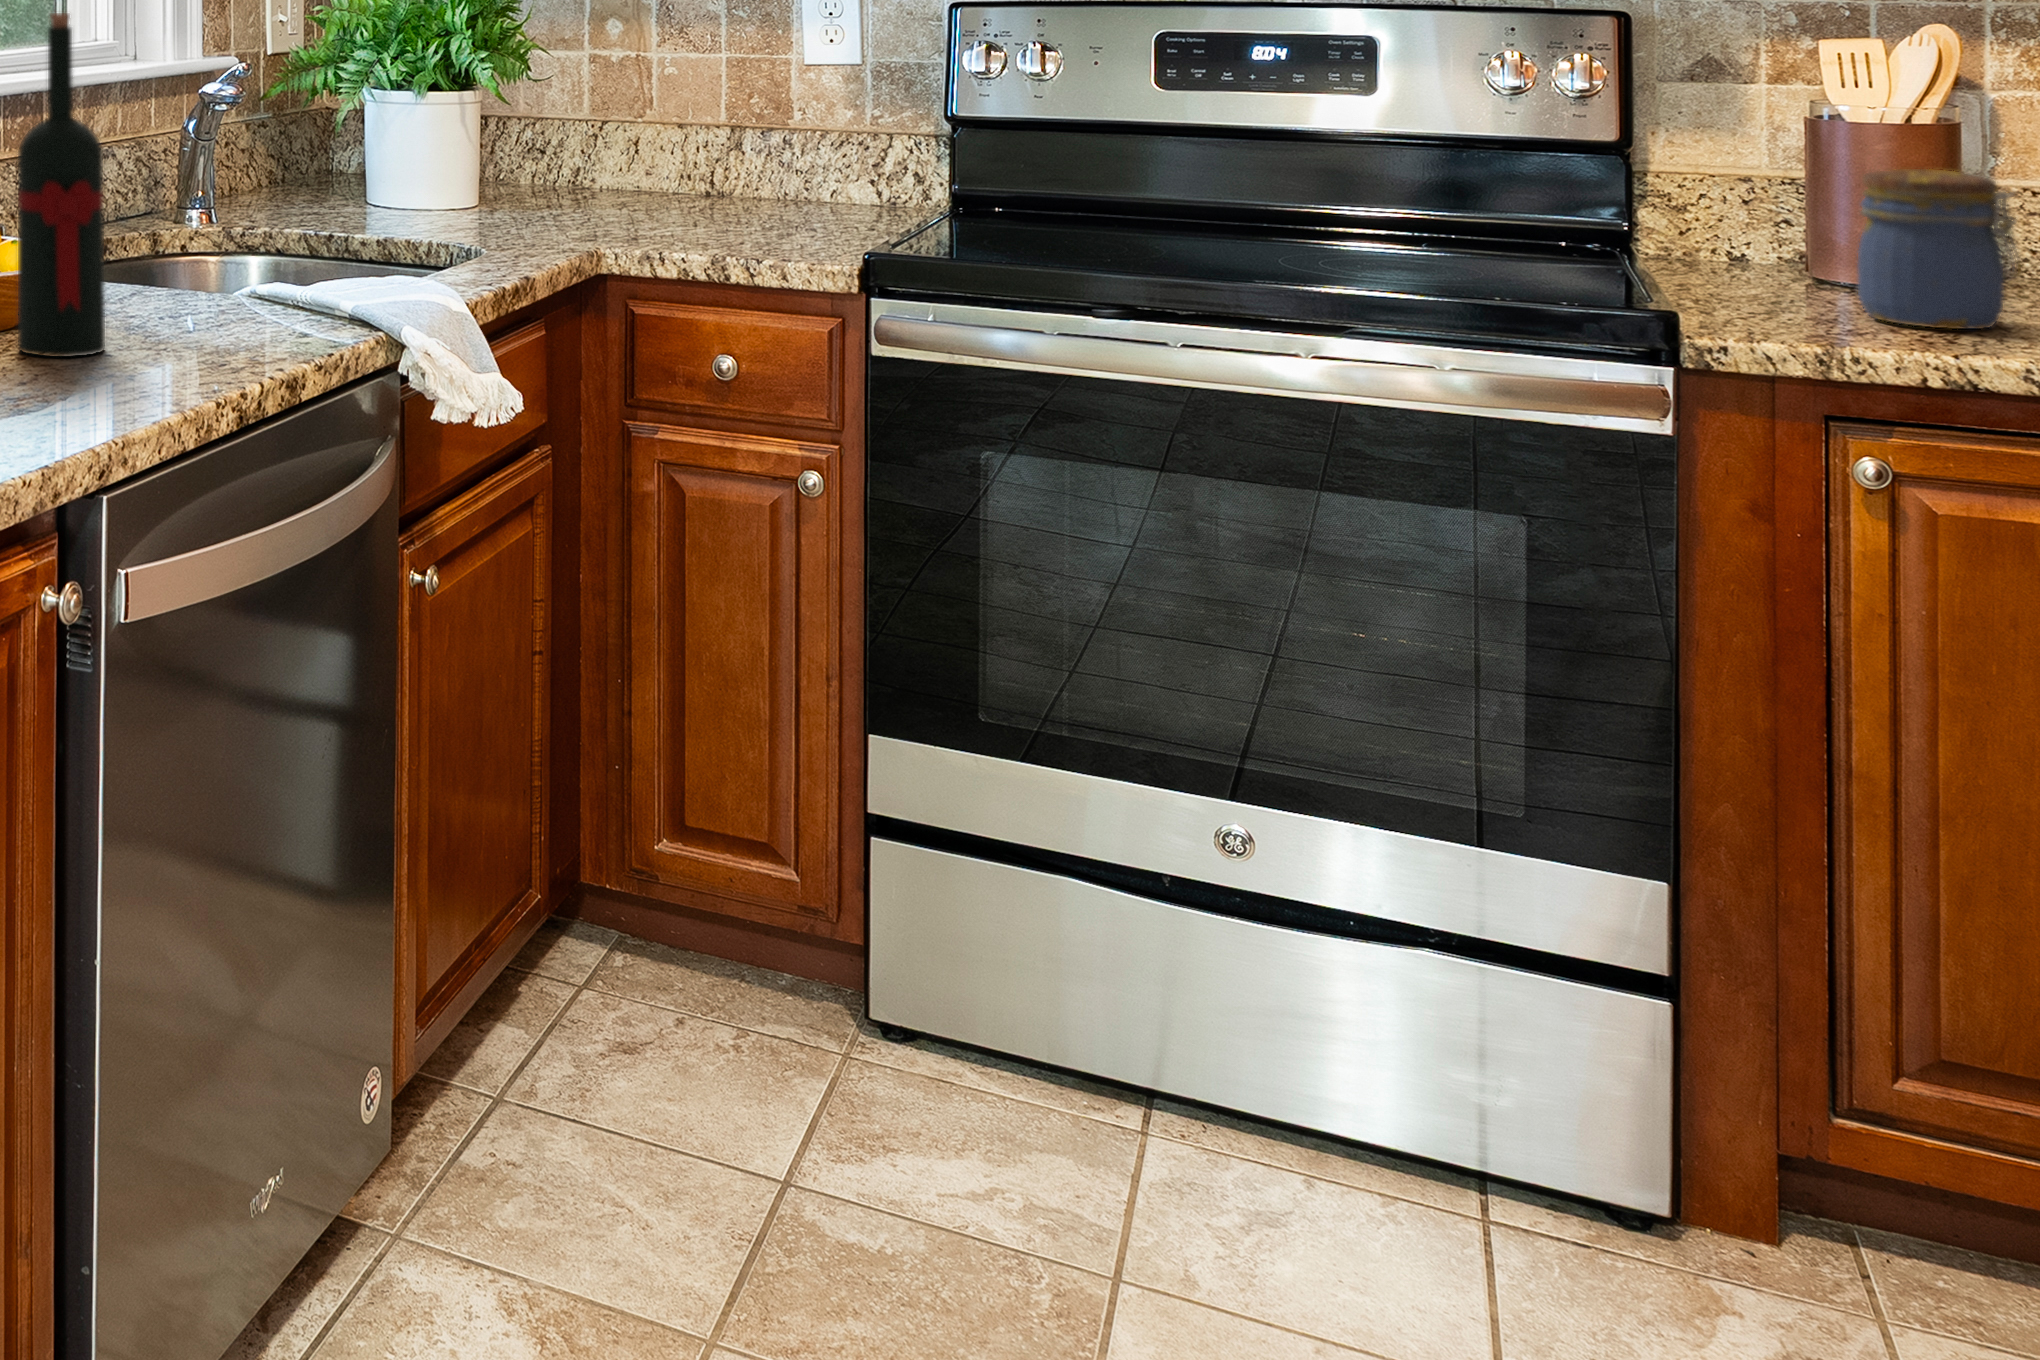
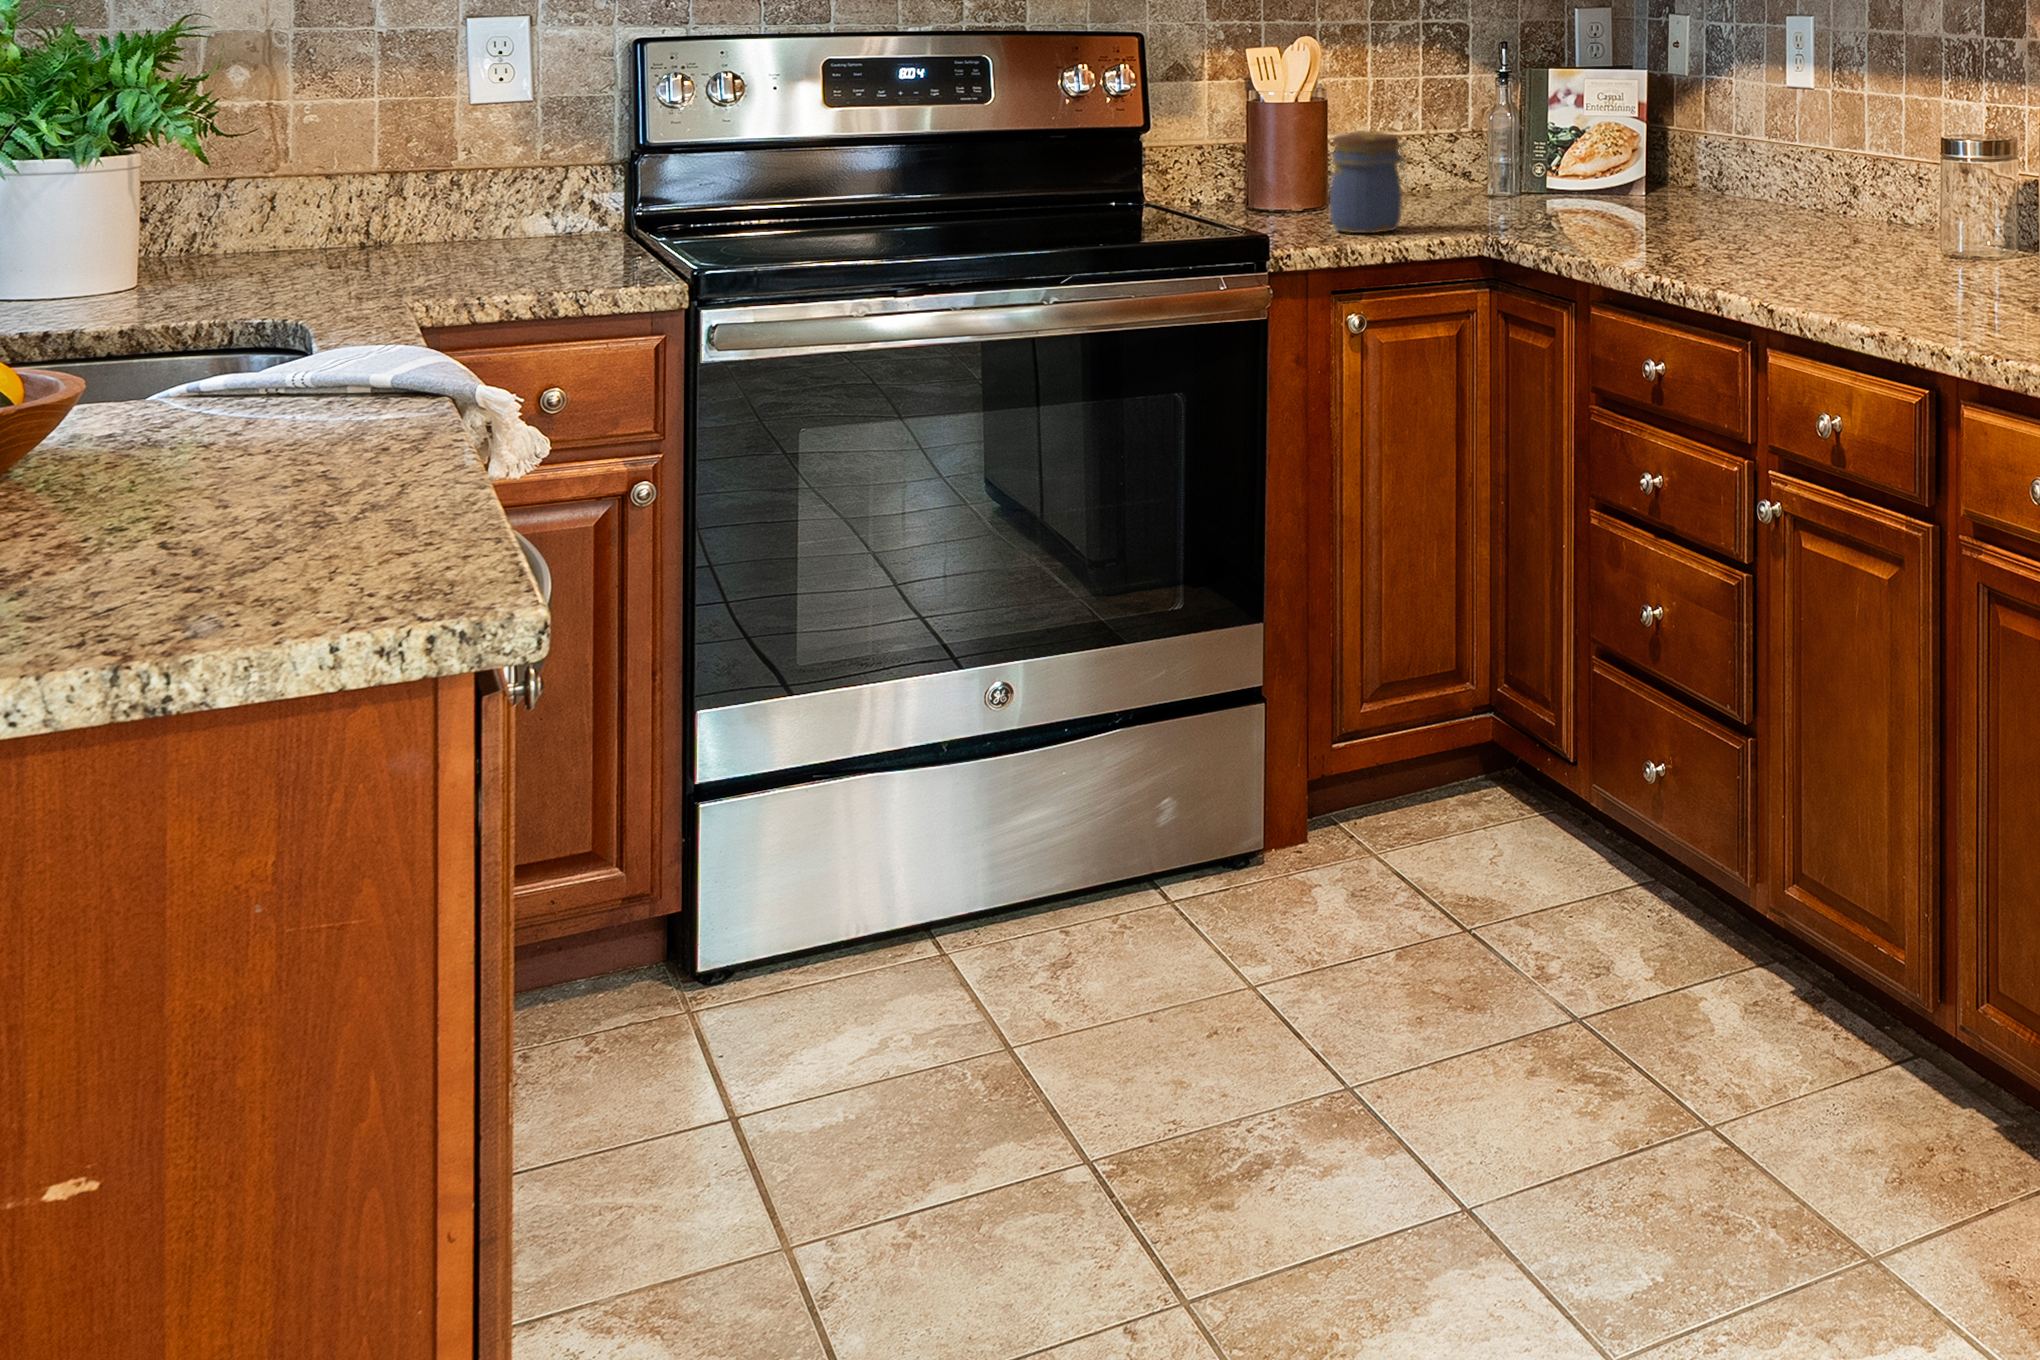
wine bottle: present [18,13,105,357] -> none [185,73,314,466]

